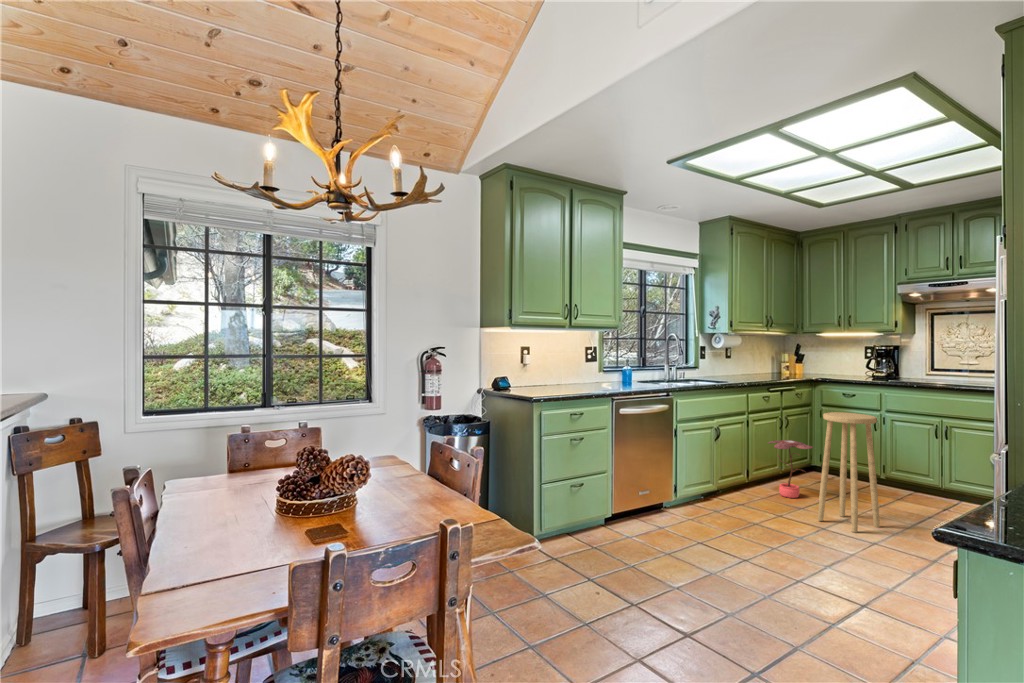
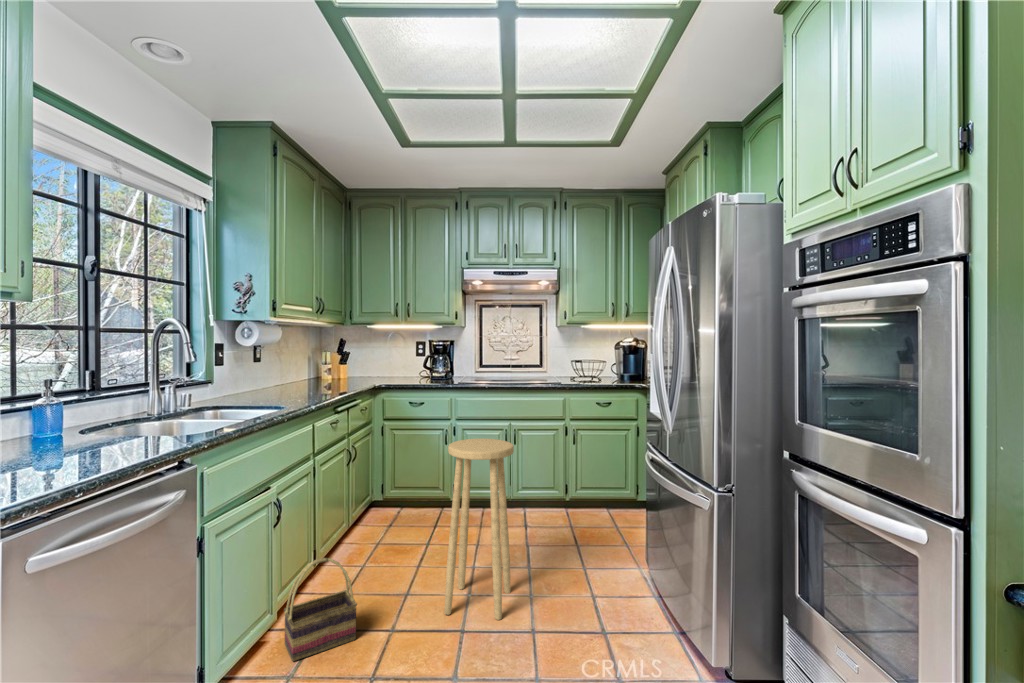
potted plant: present [768,440,813,498] -> none [343,484,410,576]
basket: none [719,462,757,513] -> present [284,558,357,661]

